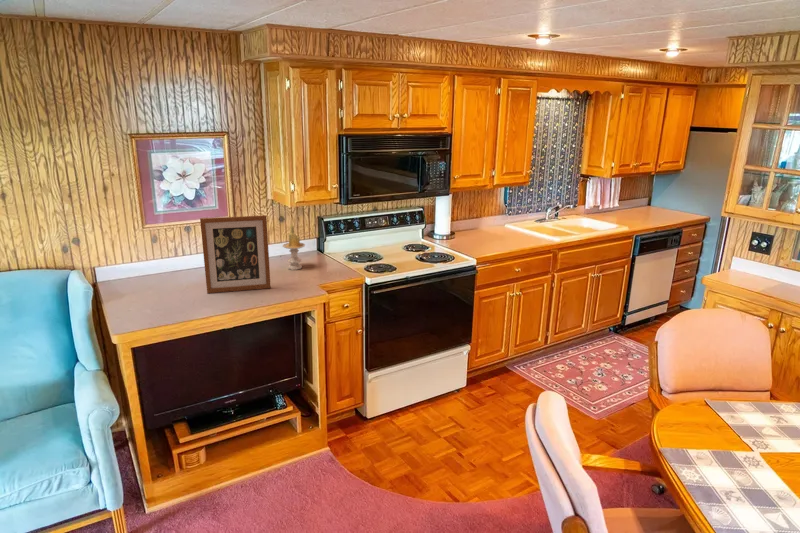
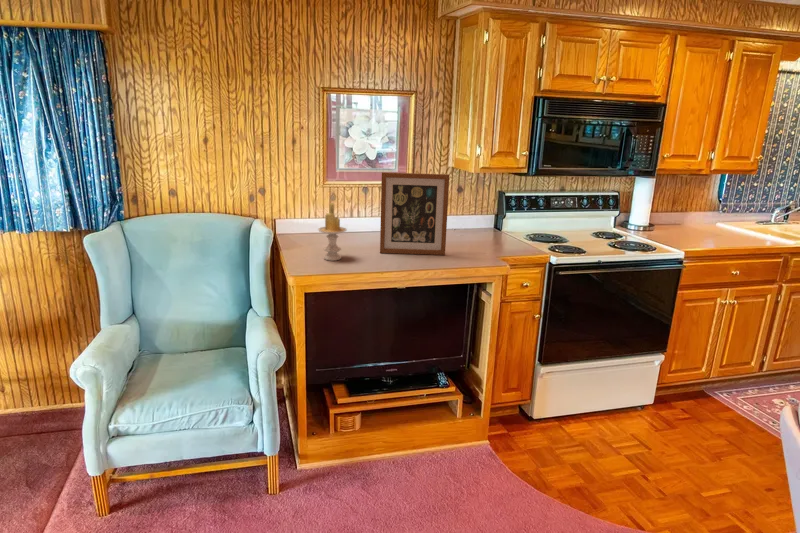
candle: present [283,224,305,270] -> present [318,203,347,261]

